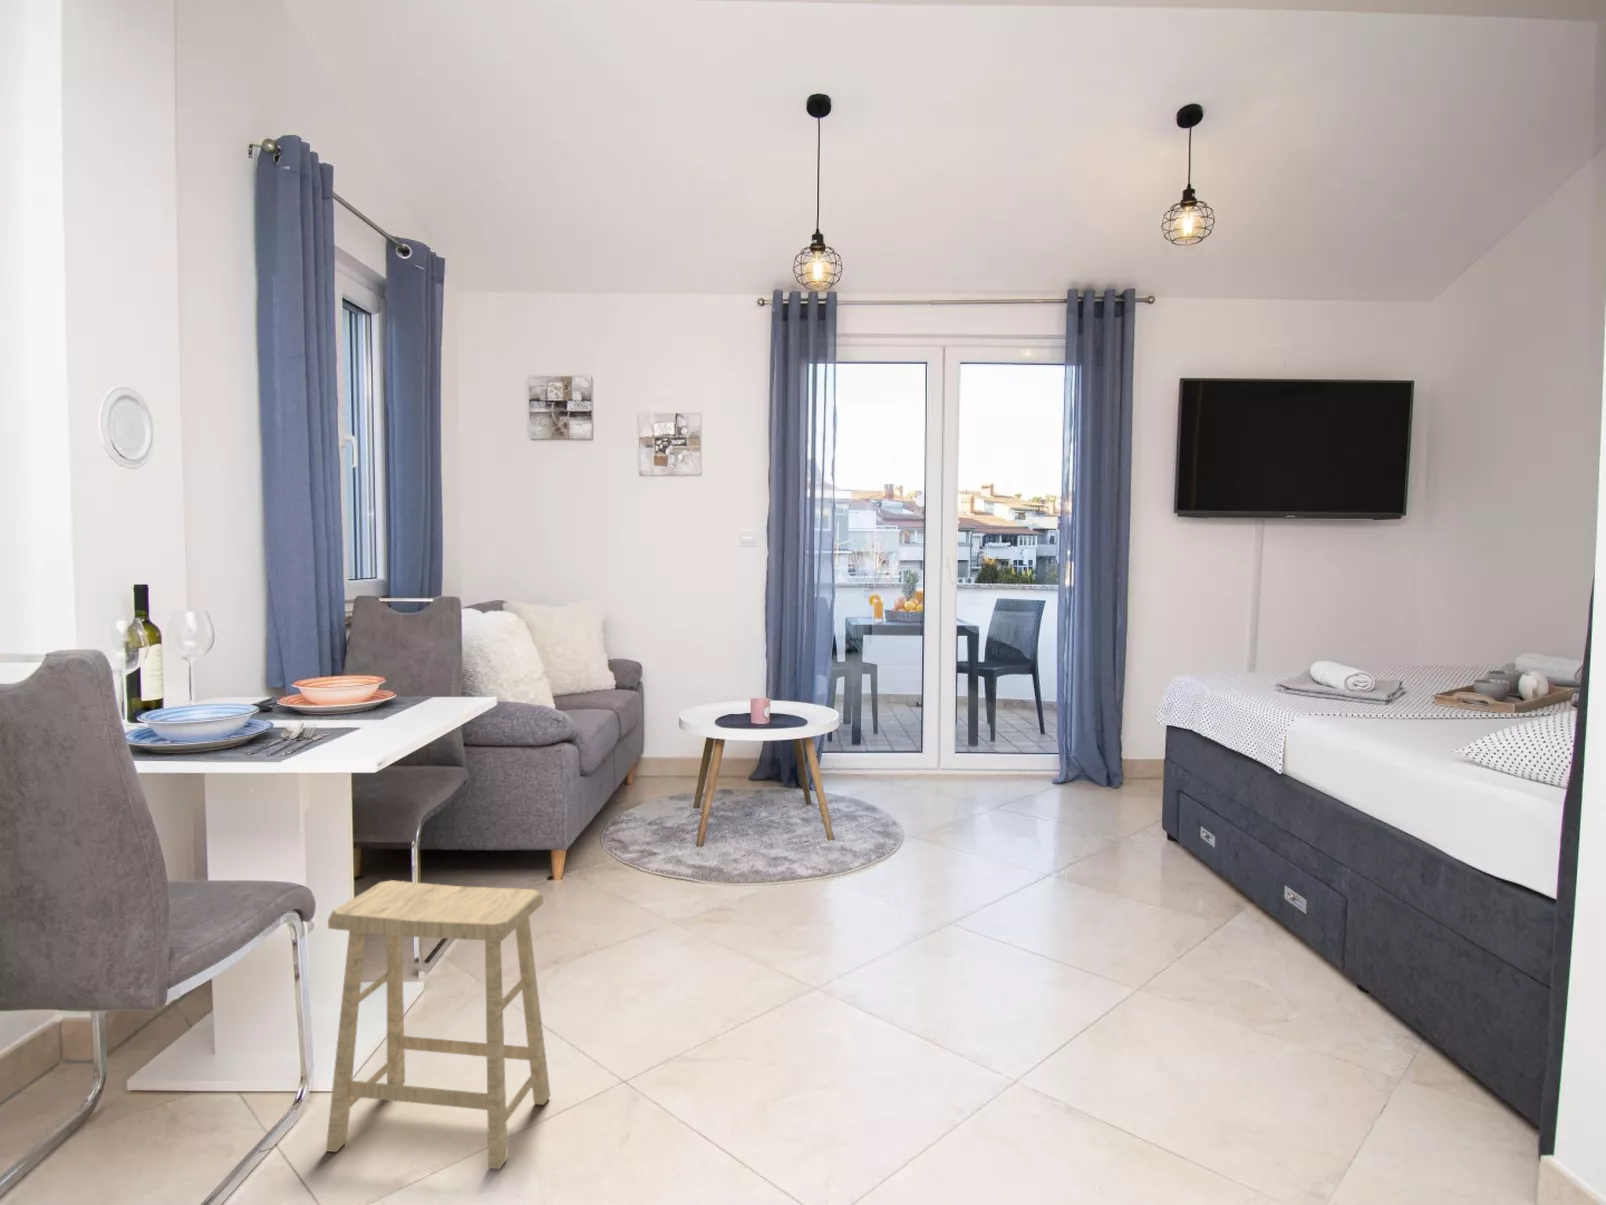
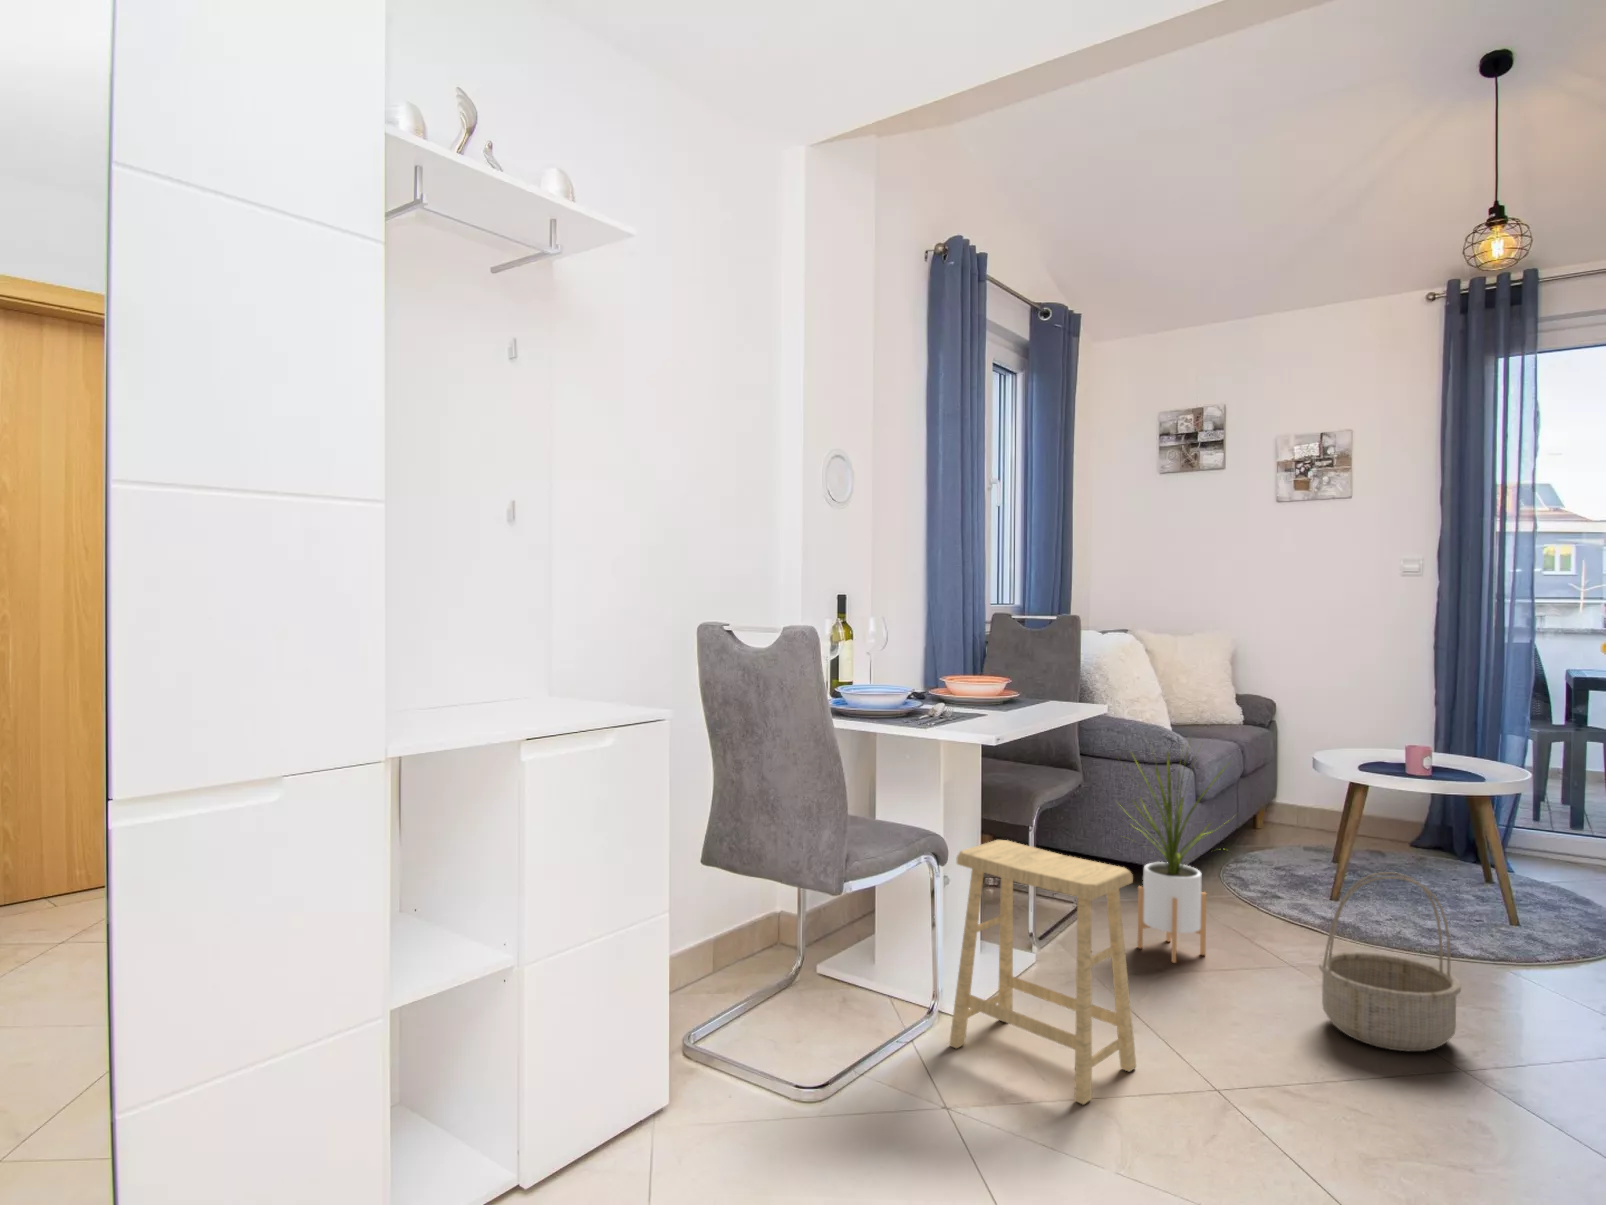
house plant: none [508,720,629,953] -> present [1118,752,1225,963]
basket: none [707,830,816,991] -> present [1319,872,1461,1051]

